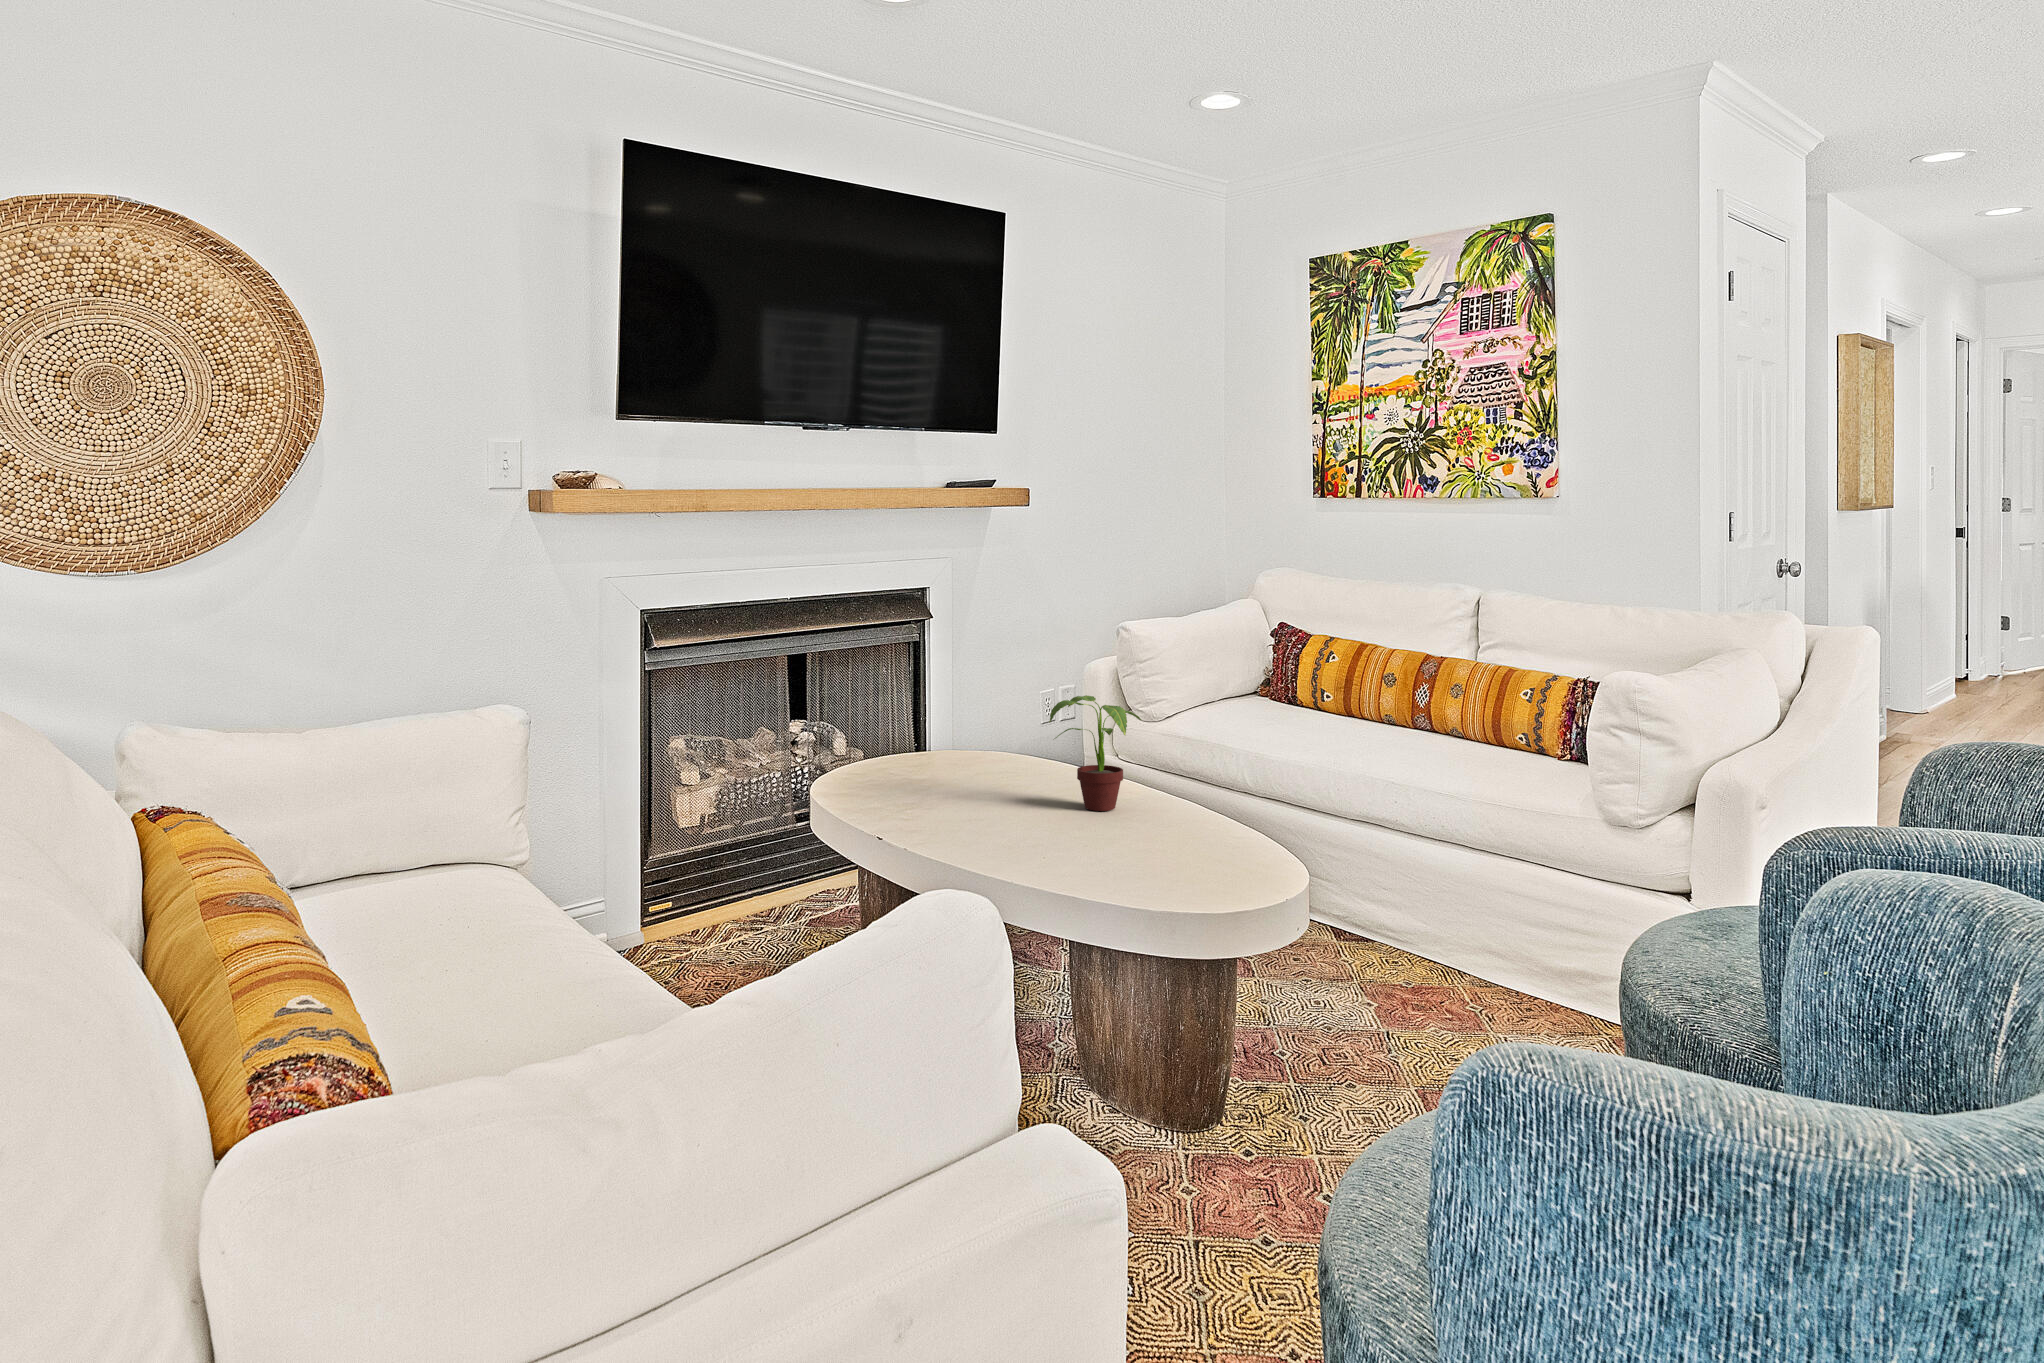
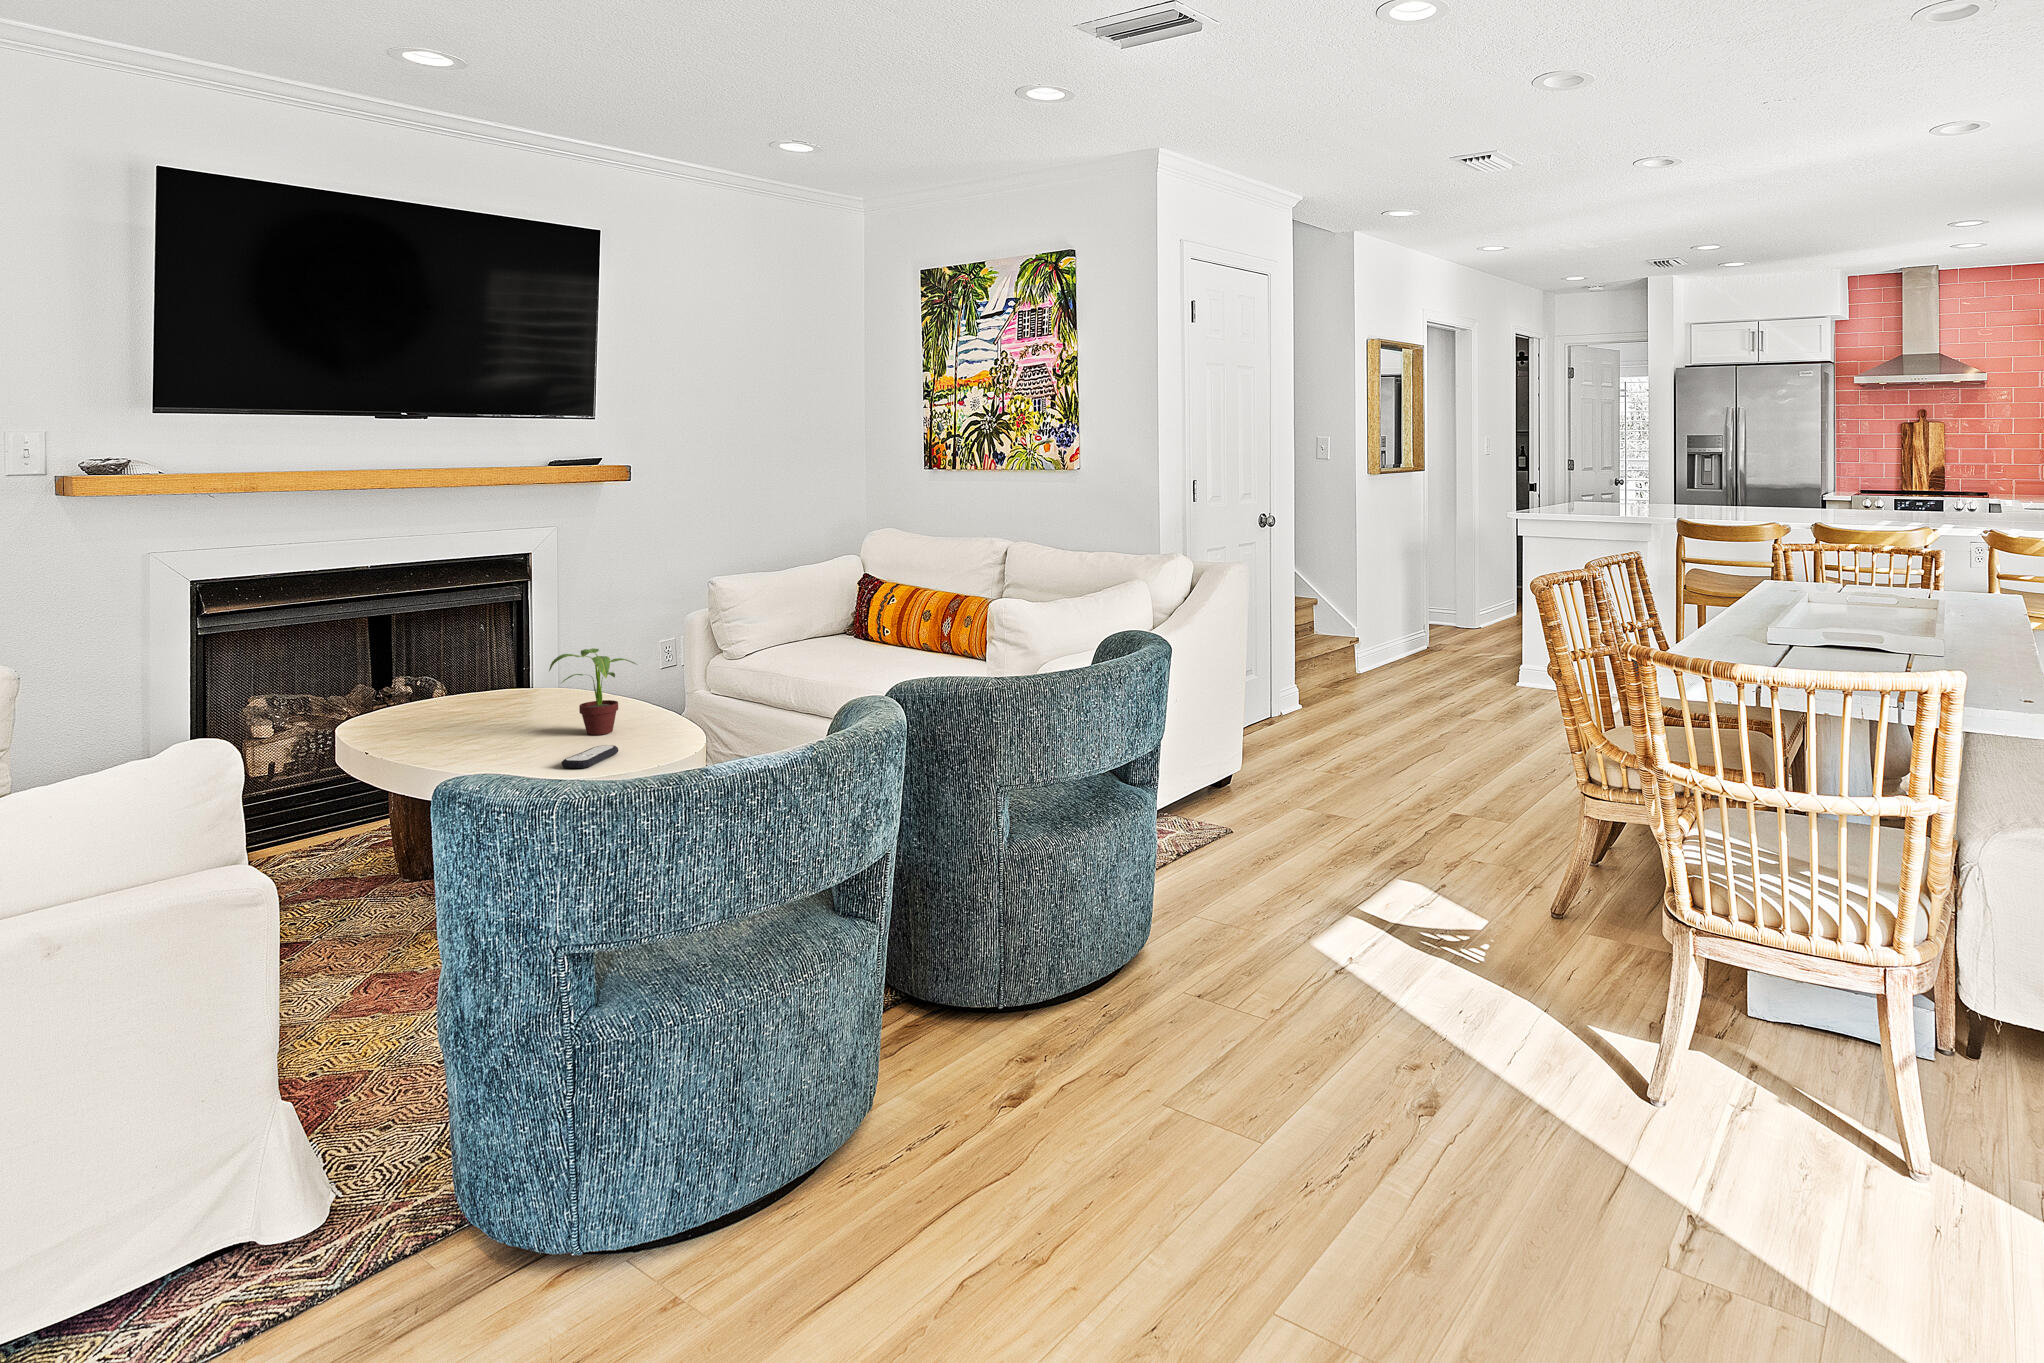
remote control: none [1105,827,1158,857] -> present [561,745,618,768]

